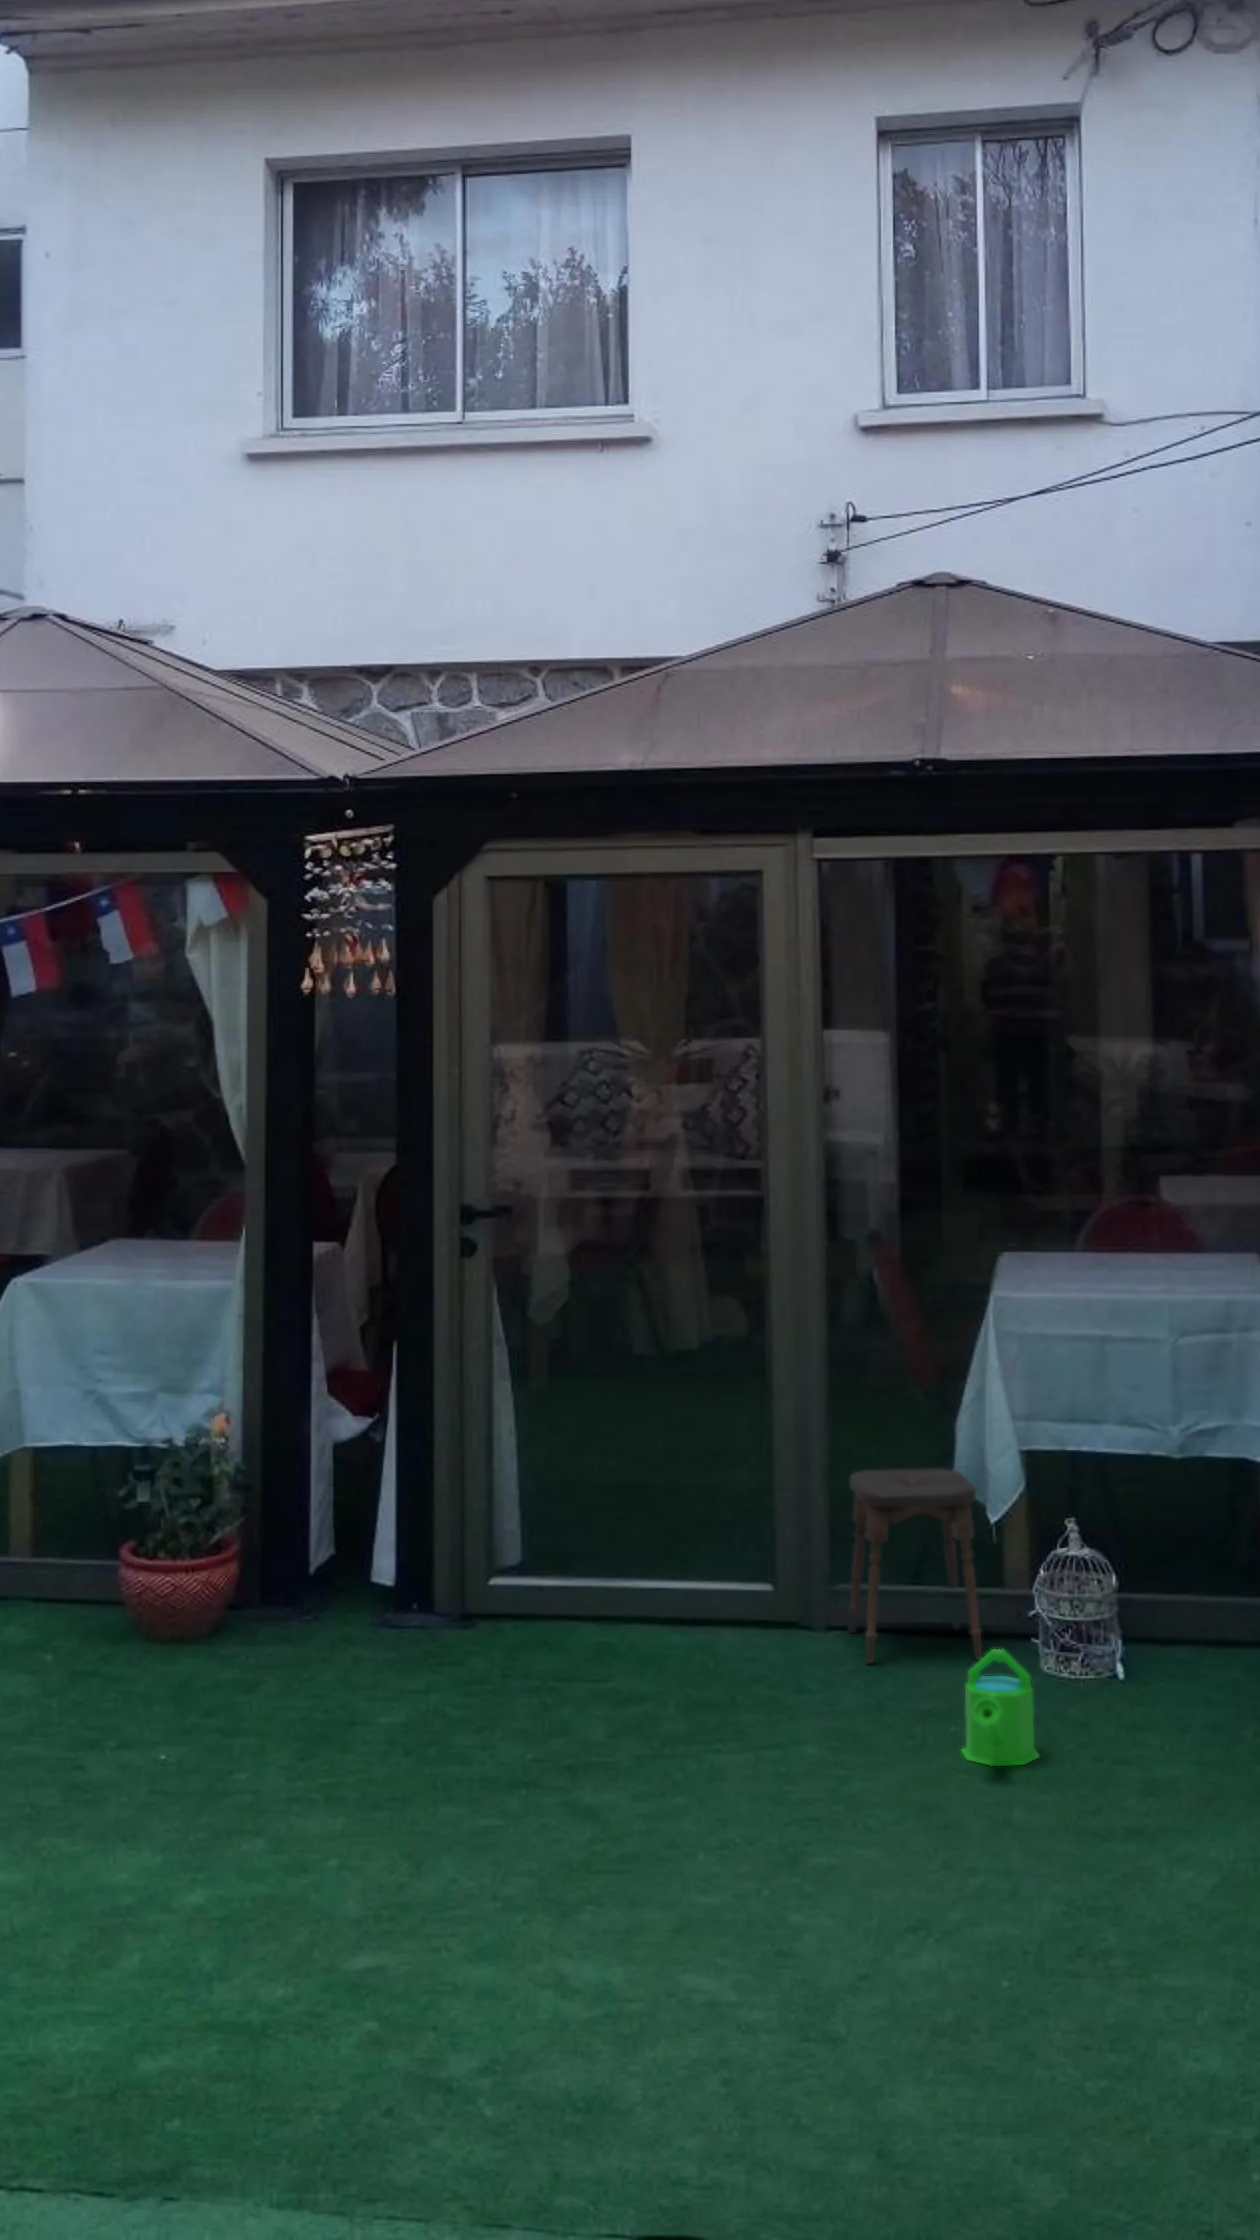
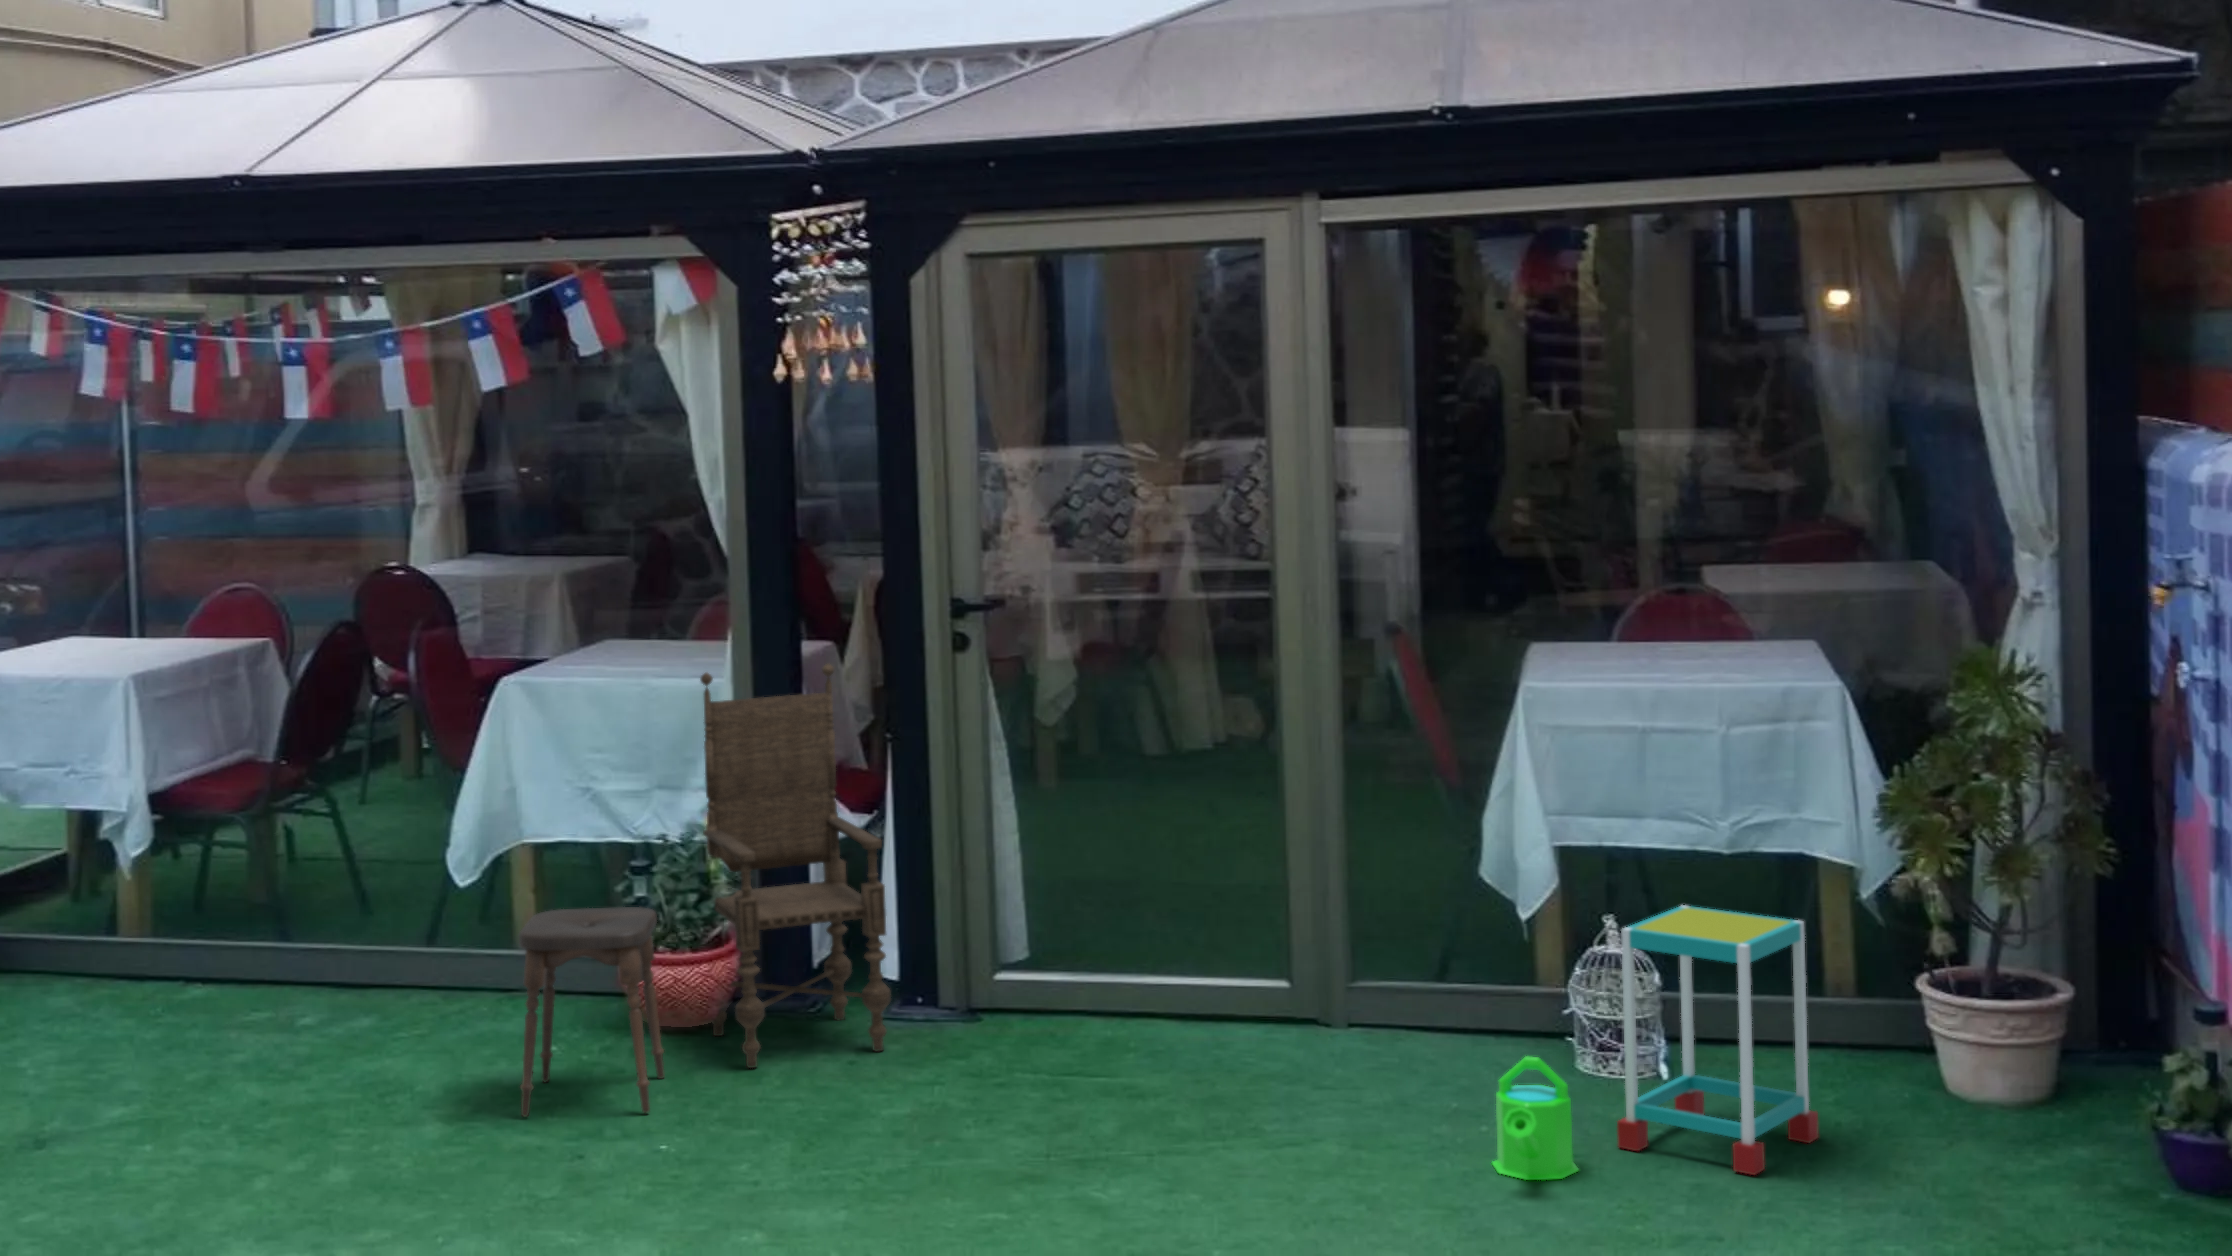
armchair: none [215,1267,397,1661] -> present [700,664,891,1068]
stool: present [849,1468,982,1663] -> present [519,907,665,1117]
side table: none [1075,1507,1256,1760] -> present [1617,905,1819,1175]

